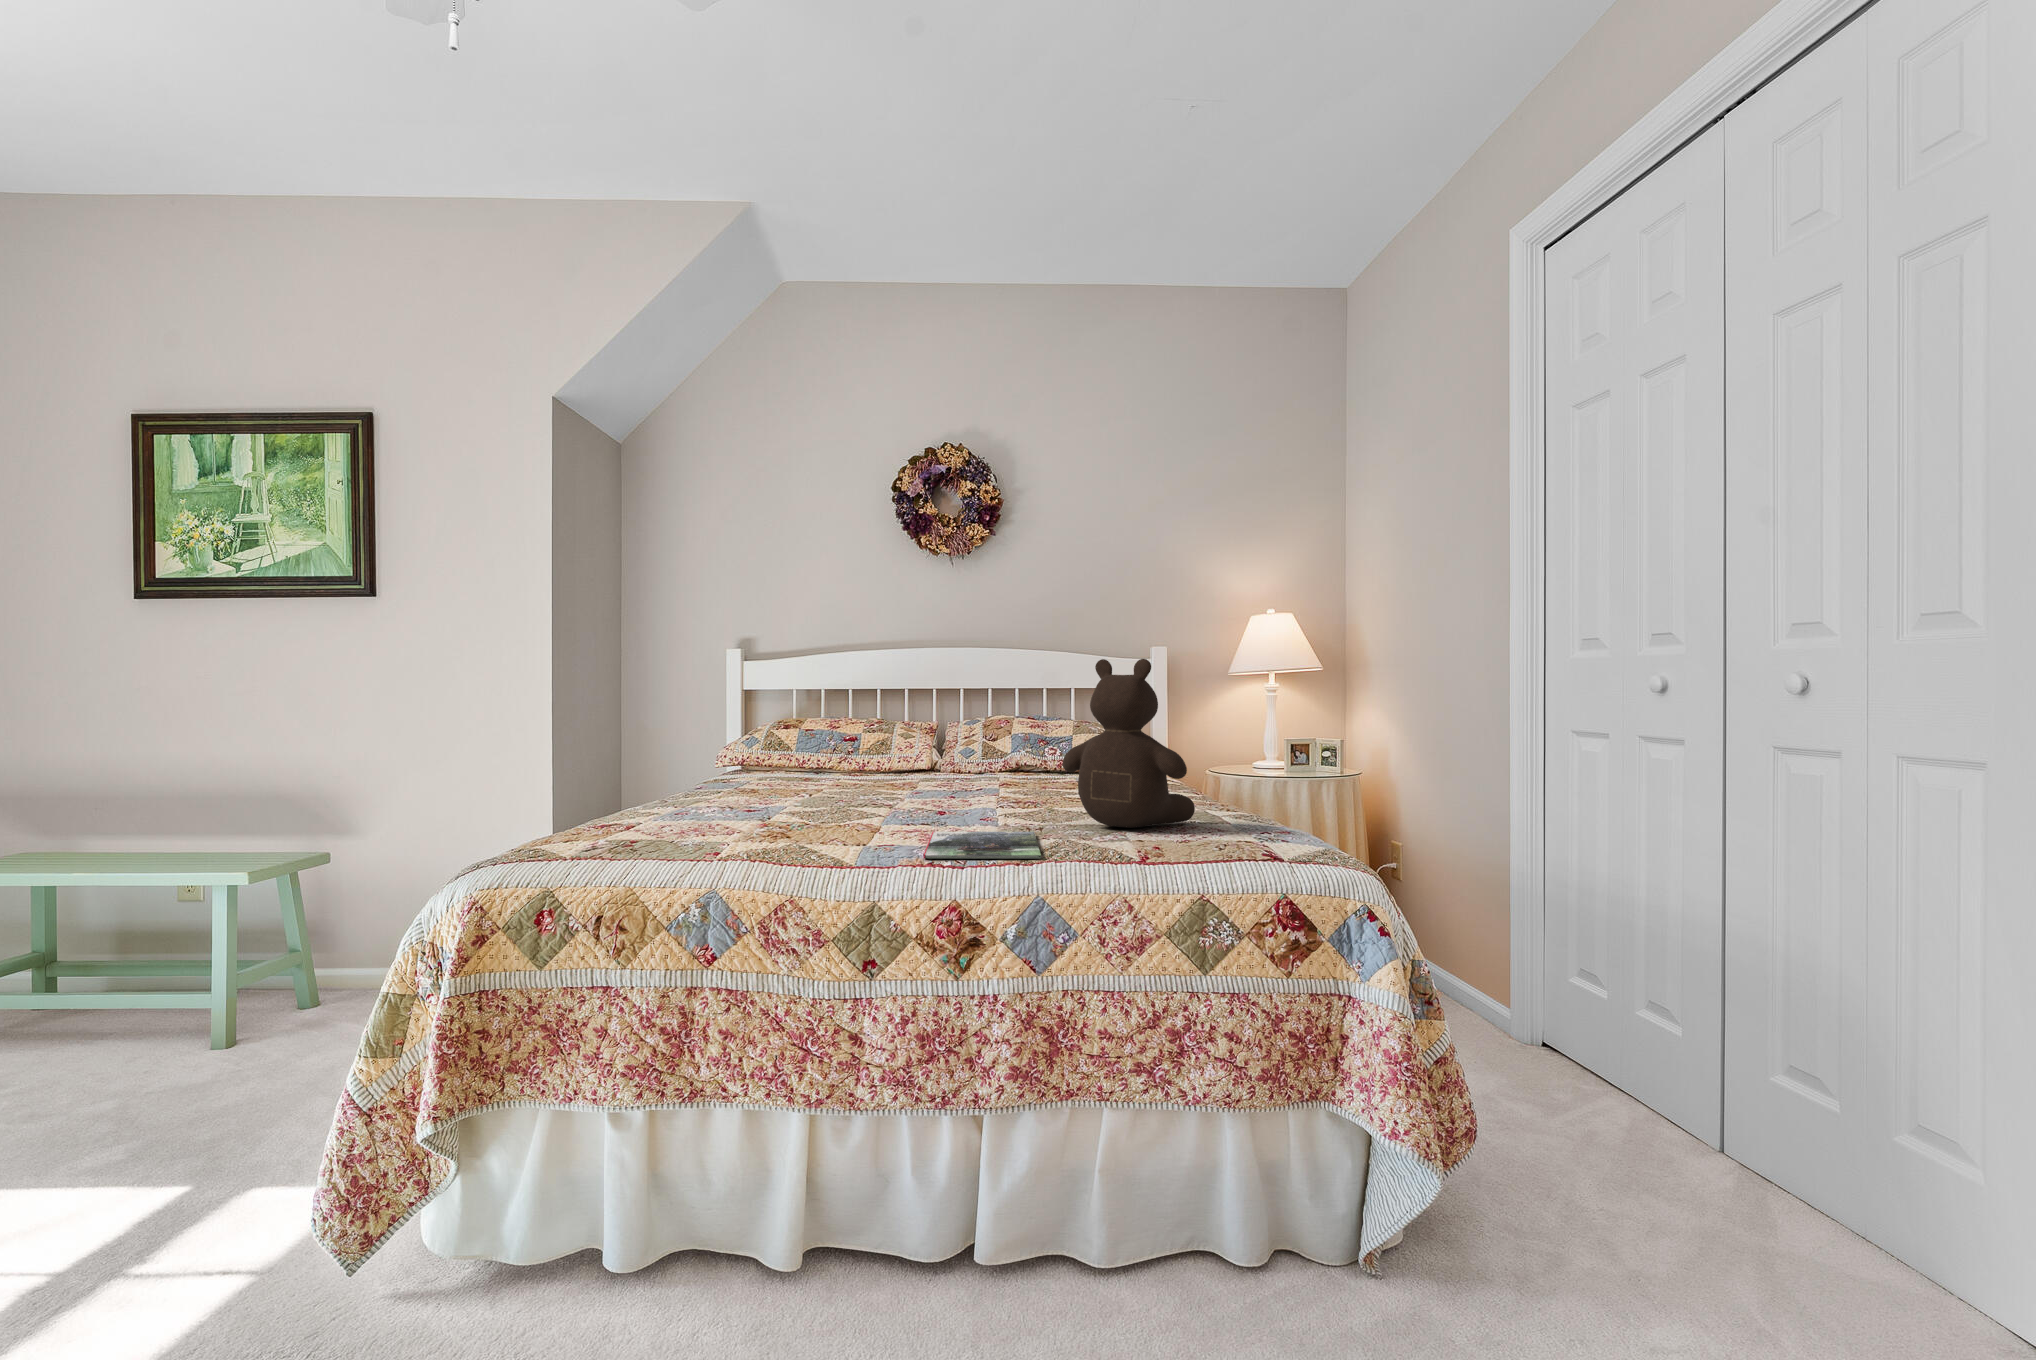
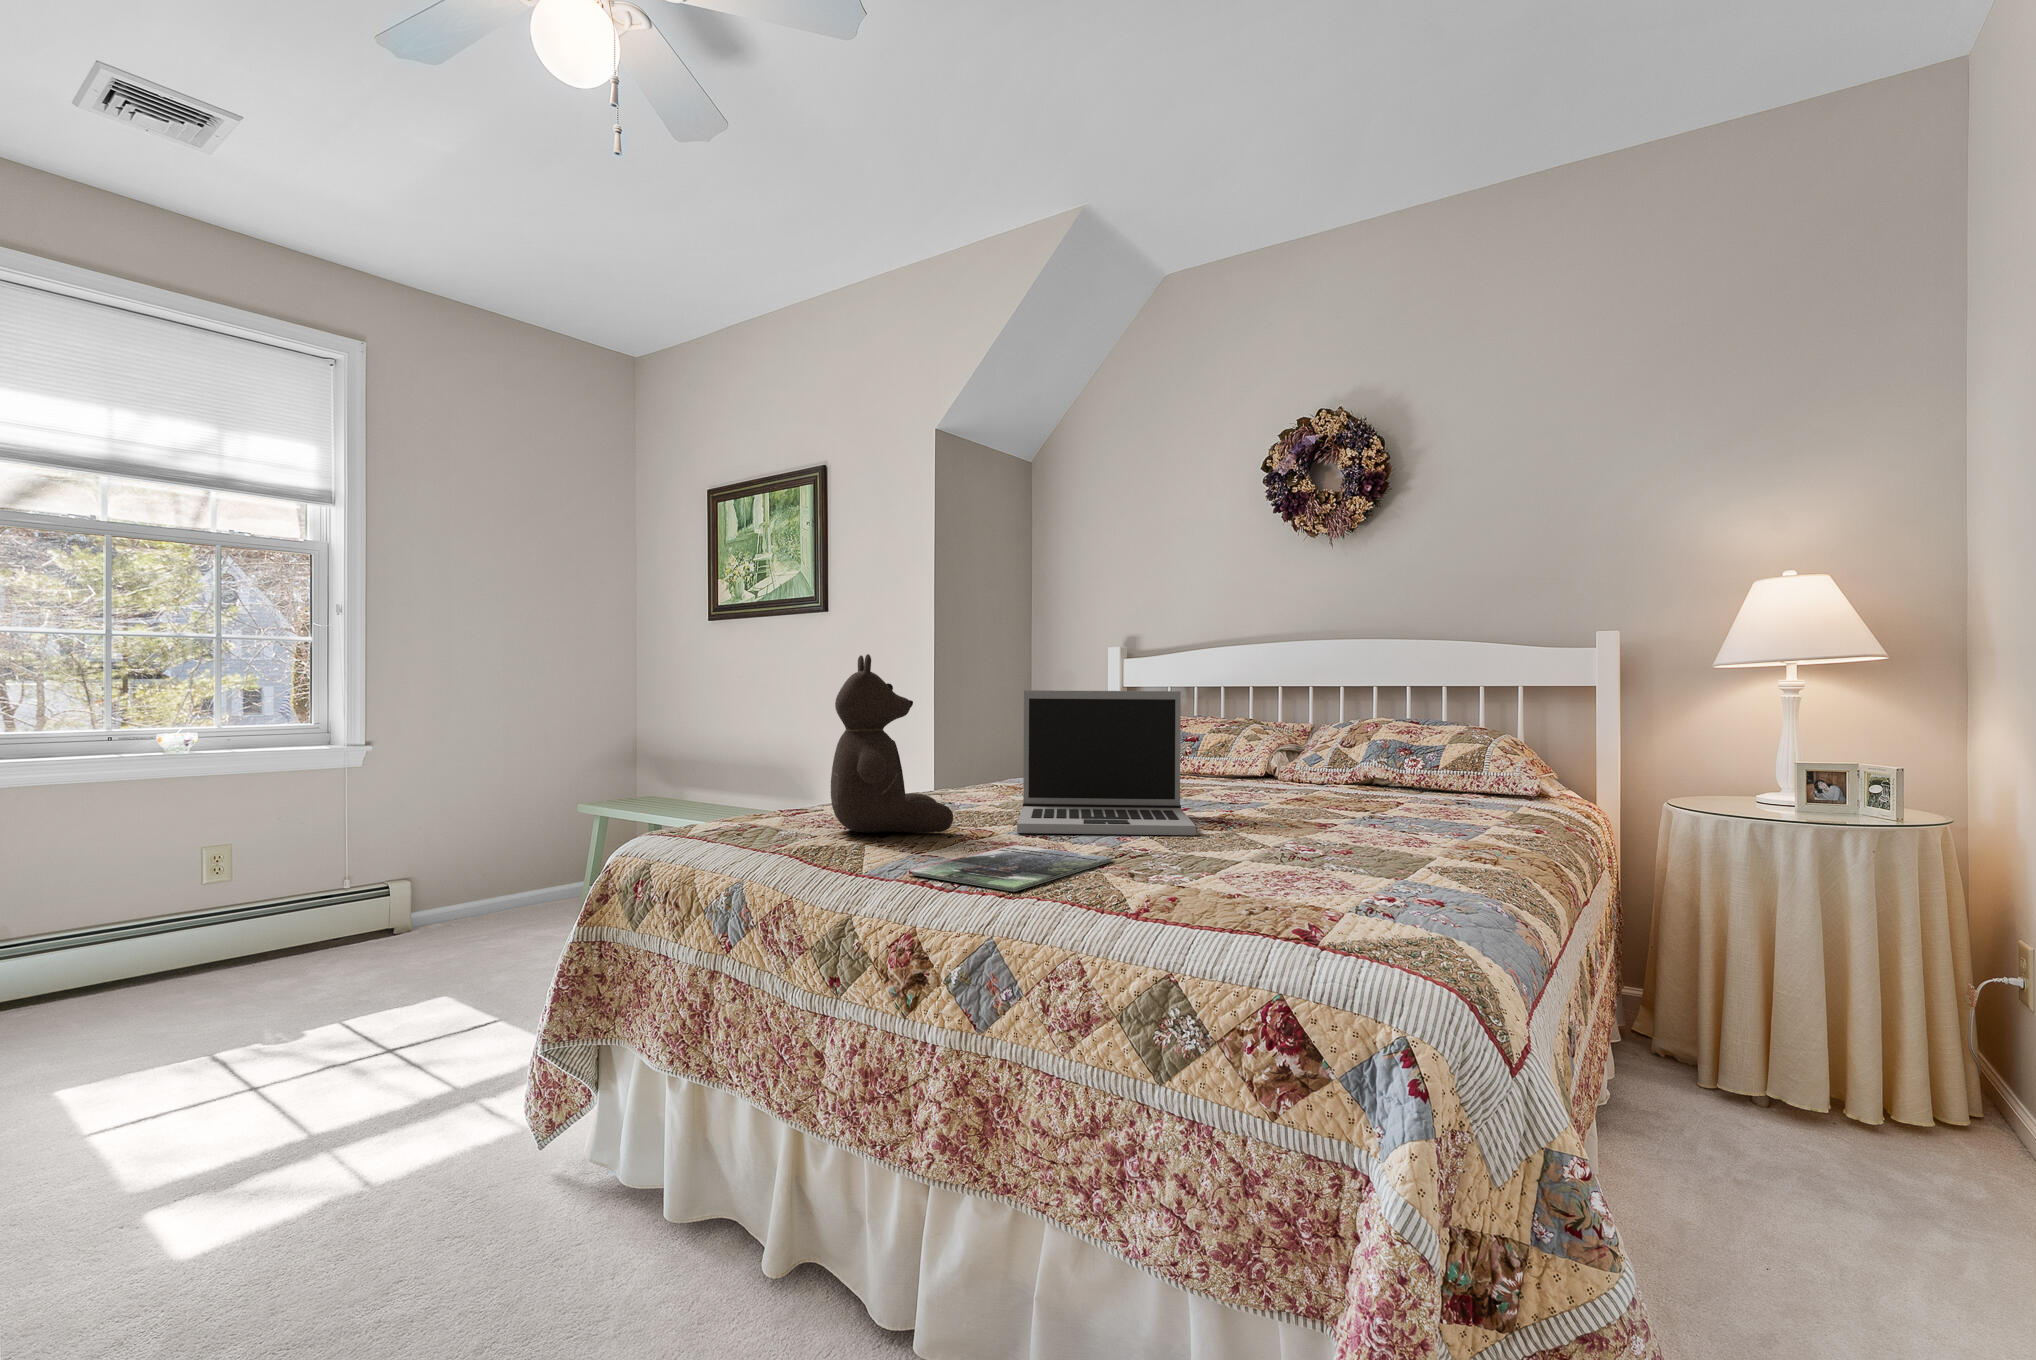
teddy bear: present [1063,659,1195,828] -> present [831,654,953,833]
laptop: none [839,692,1029,825] -> present [1017,690,1196,835]

